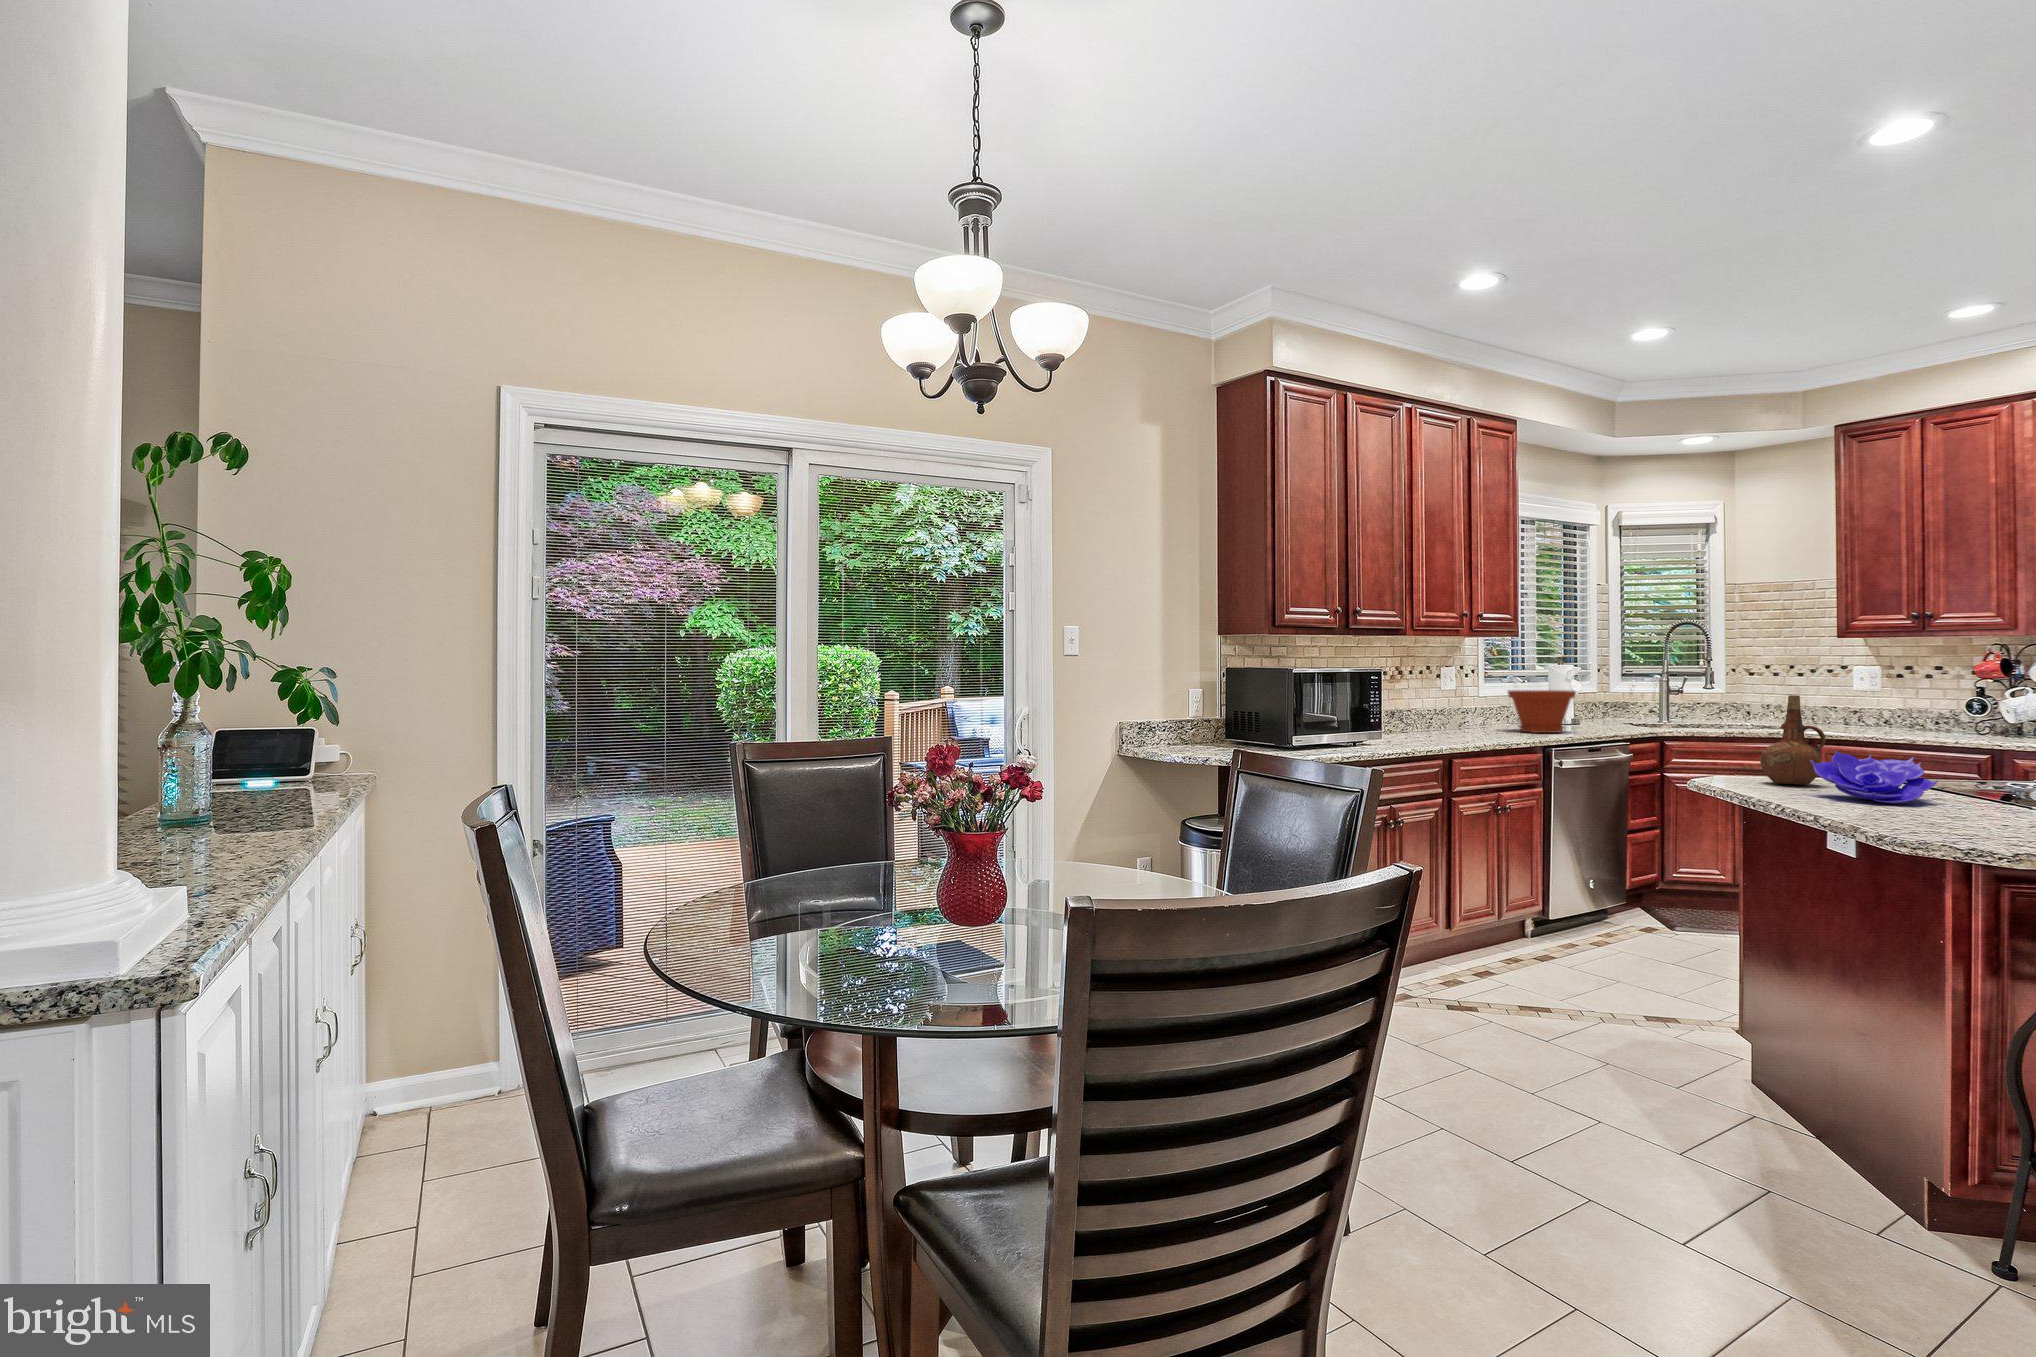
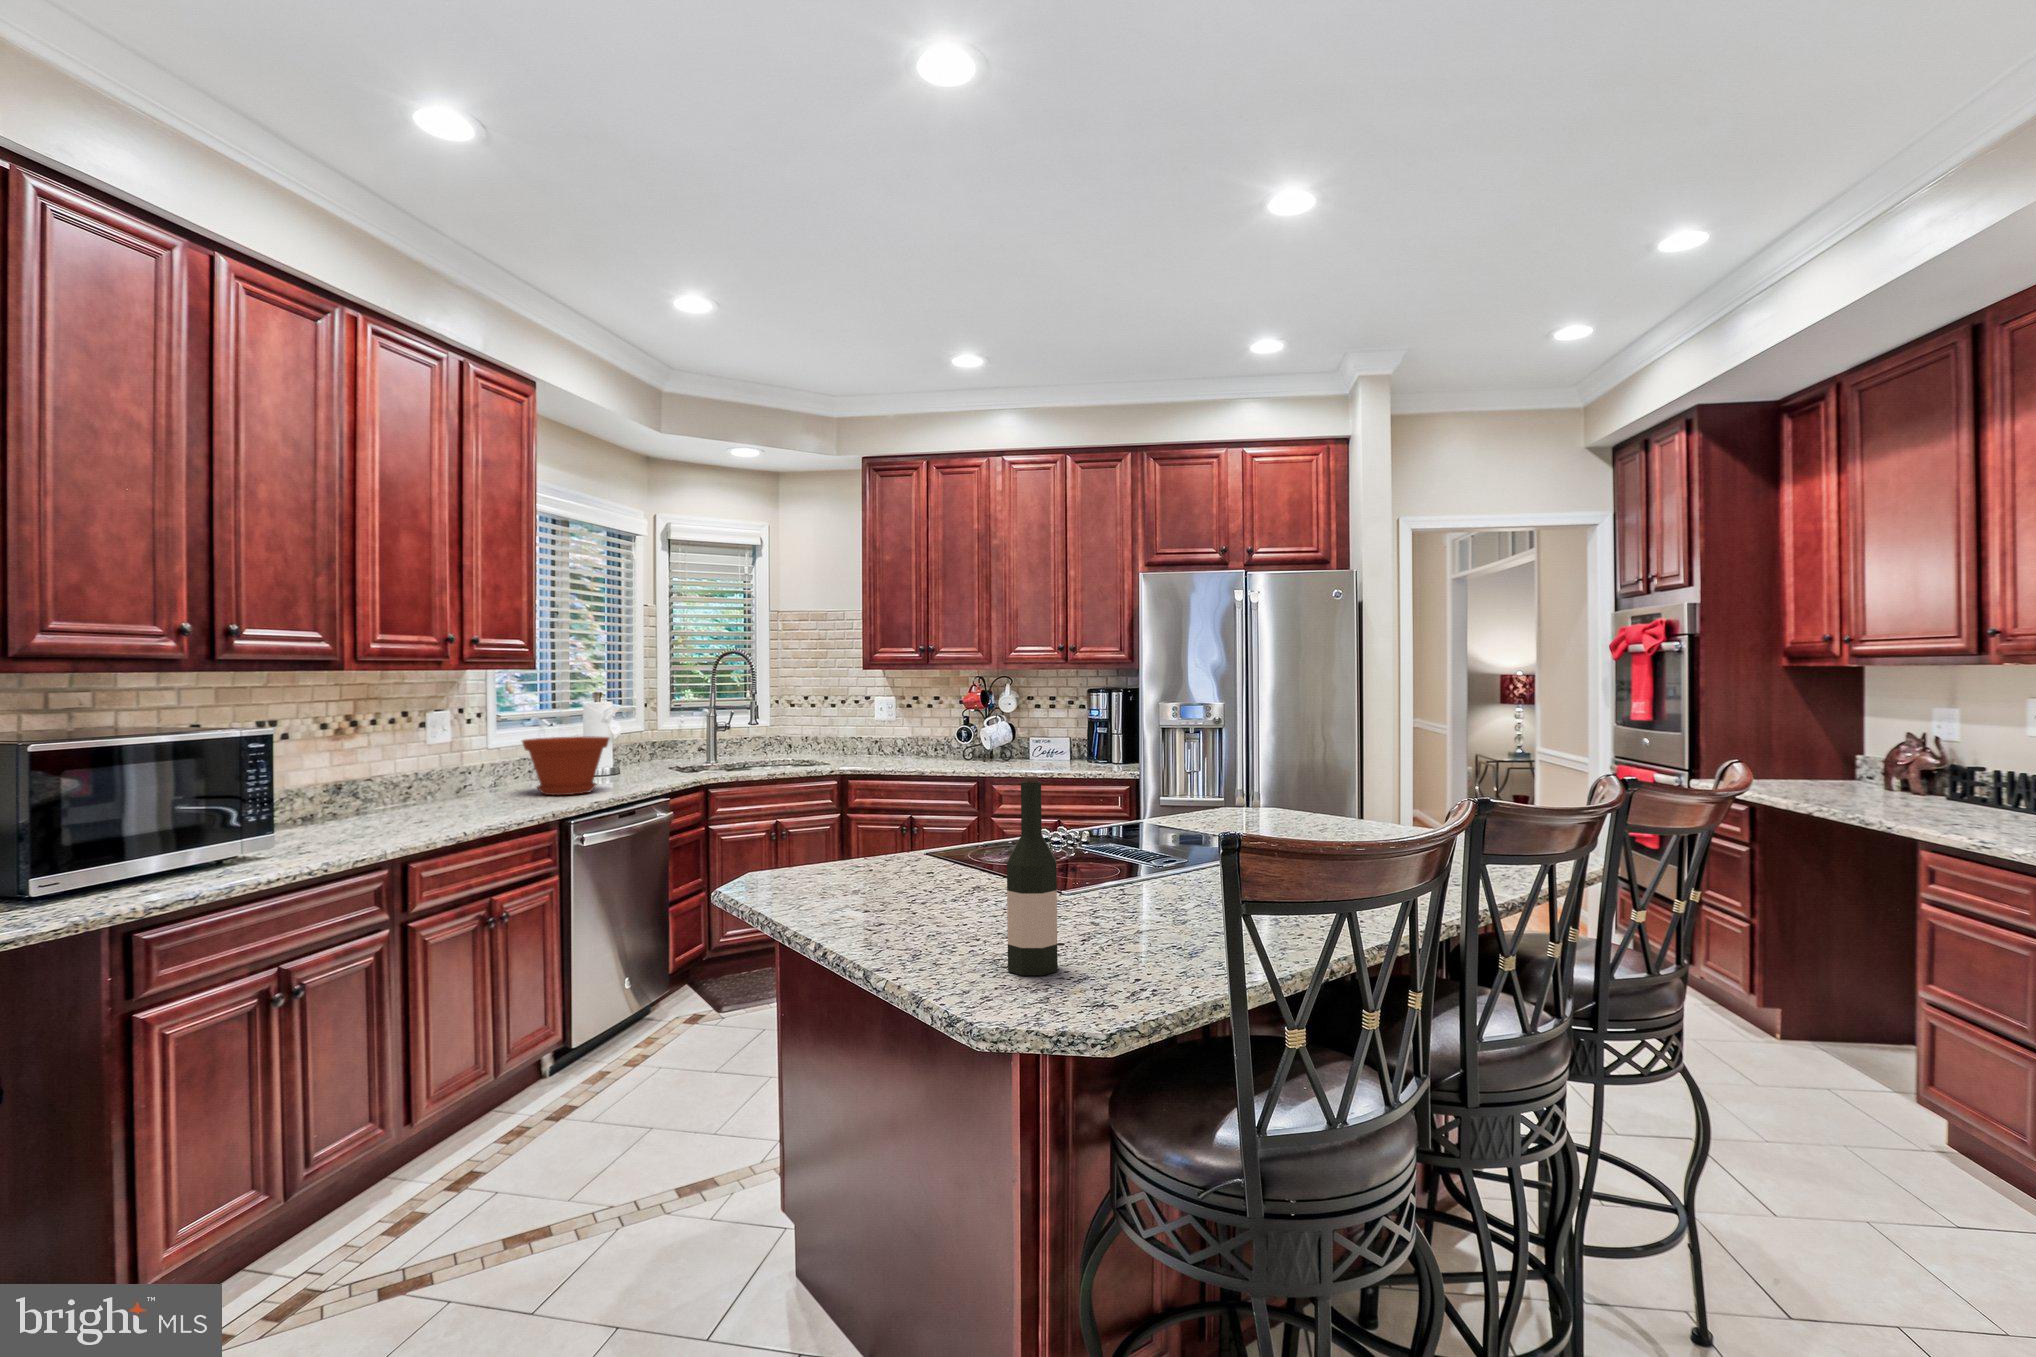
wine bottle: none [1935,684,1986,825] -> present [1007,776,1058,975]
ceramic pitcher: present [1760,695,1825,785] -> none [803,771,873,892]
decorative bowl: present [1810,750,1938,803] -> none [860,849,992,928]

